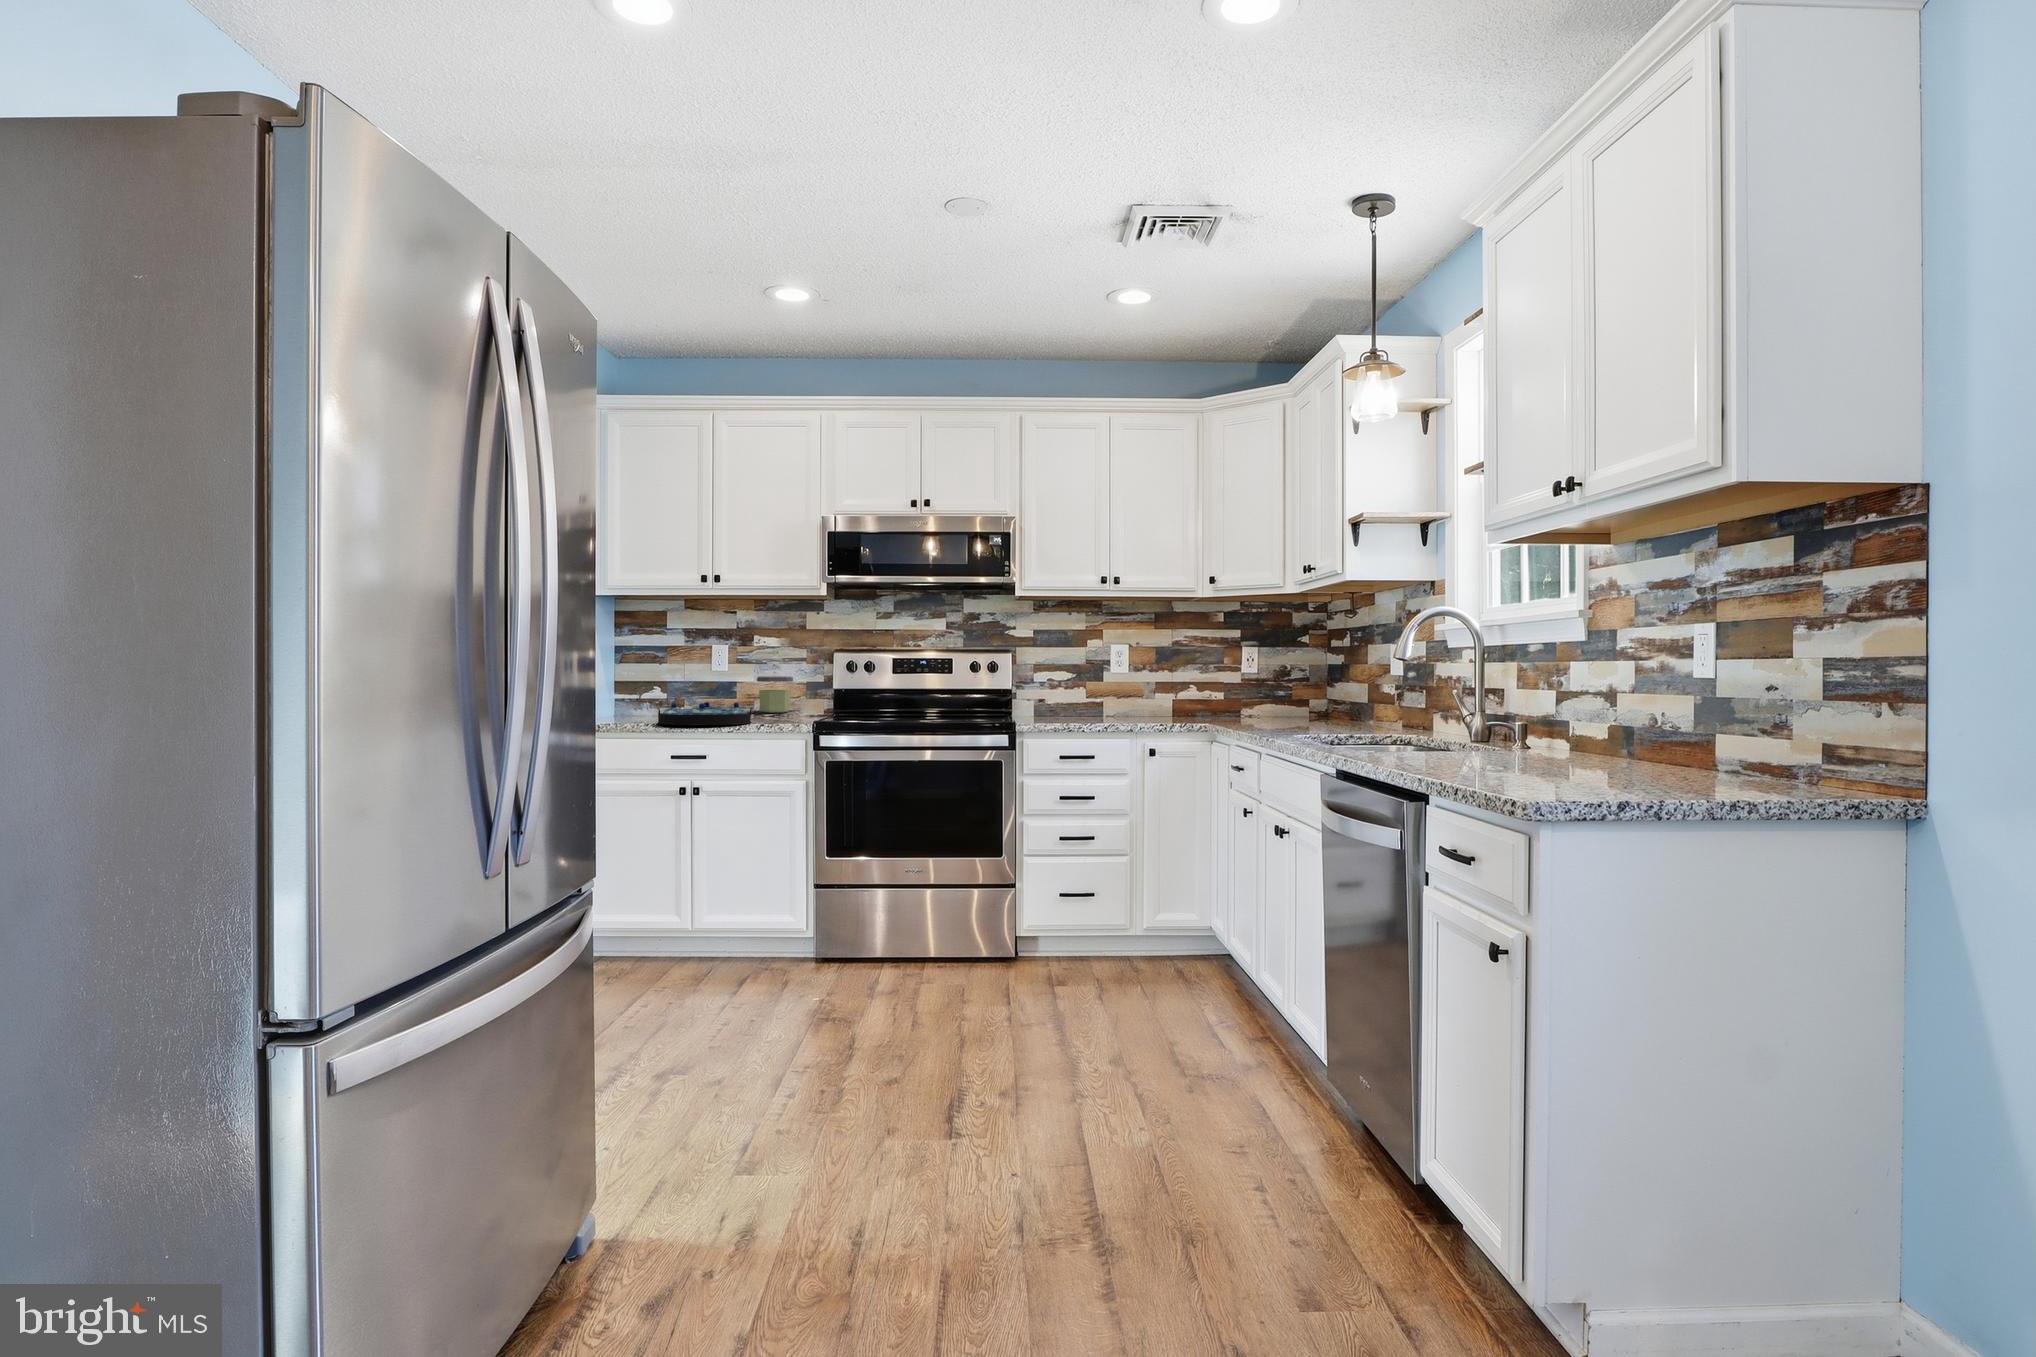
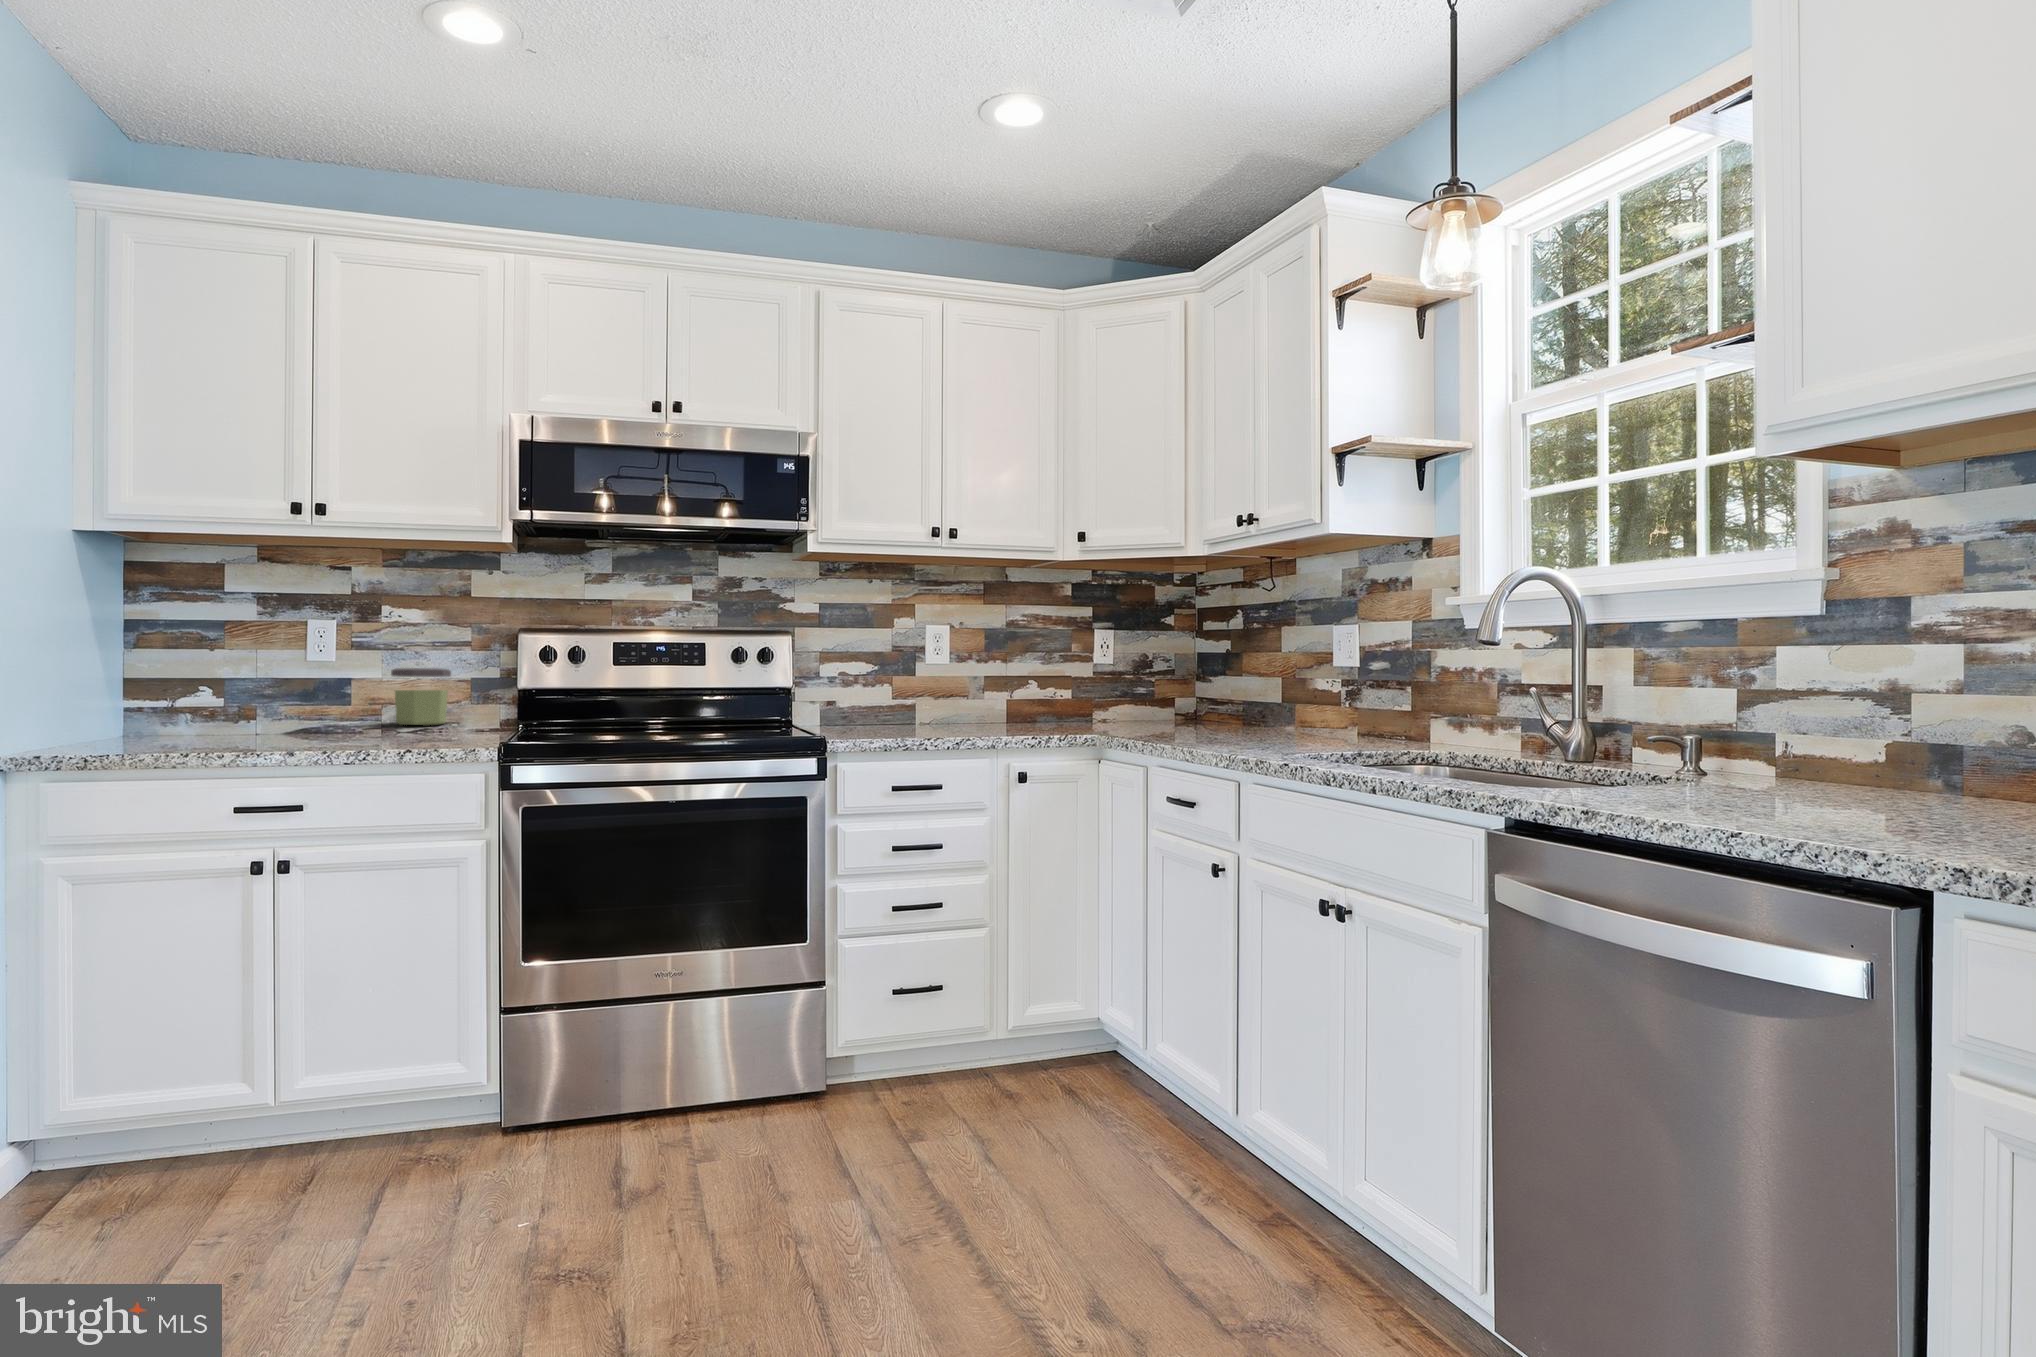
serving tray: present [657,702,752,725] -> none [221,707,396,744]

